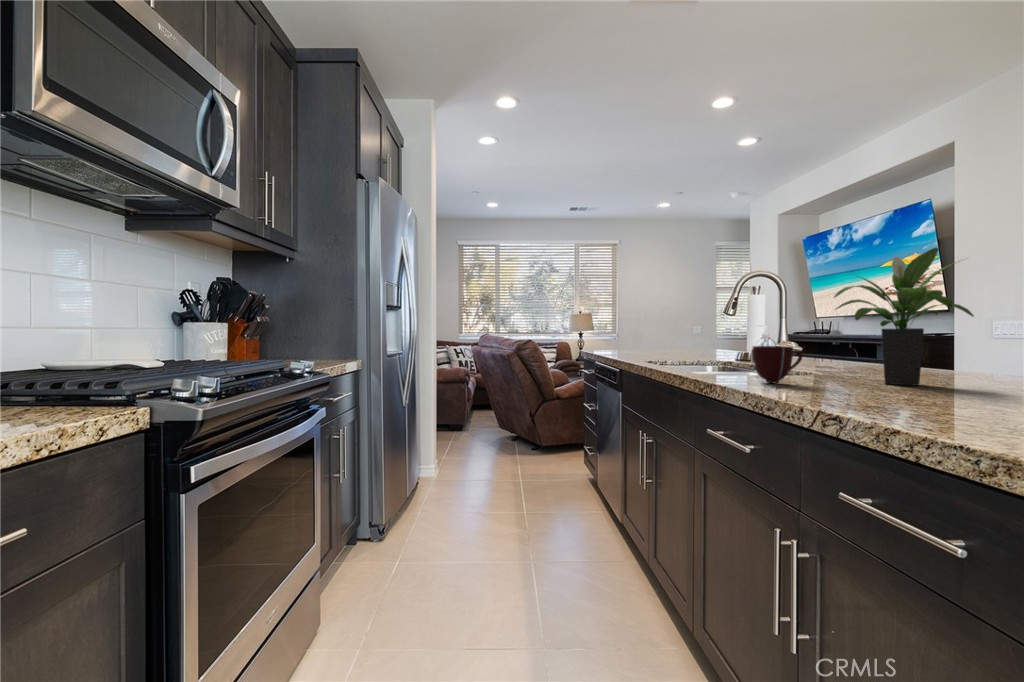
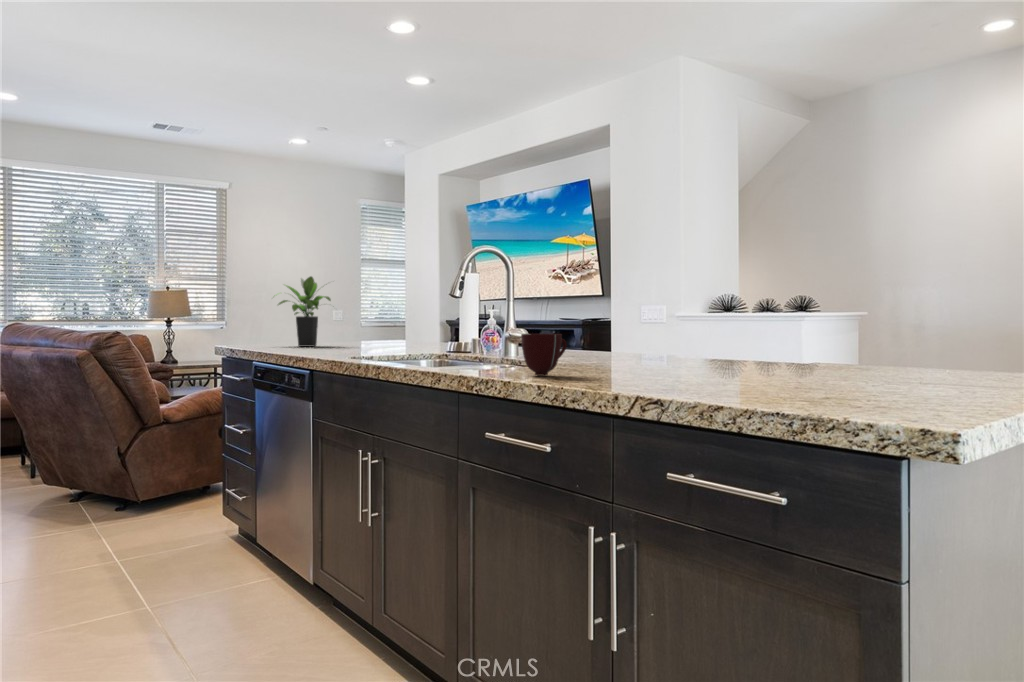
potted plant: present [834,248,974,386] -> present [278,276,331,346]

